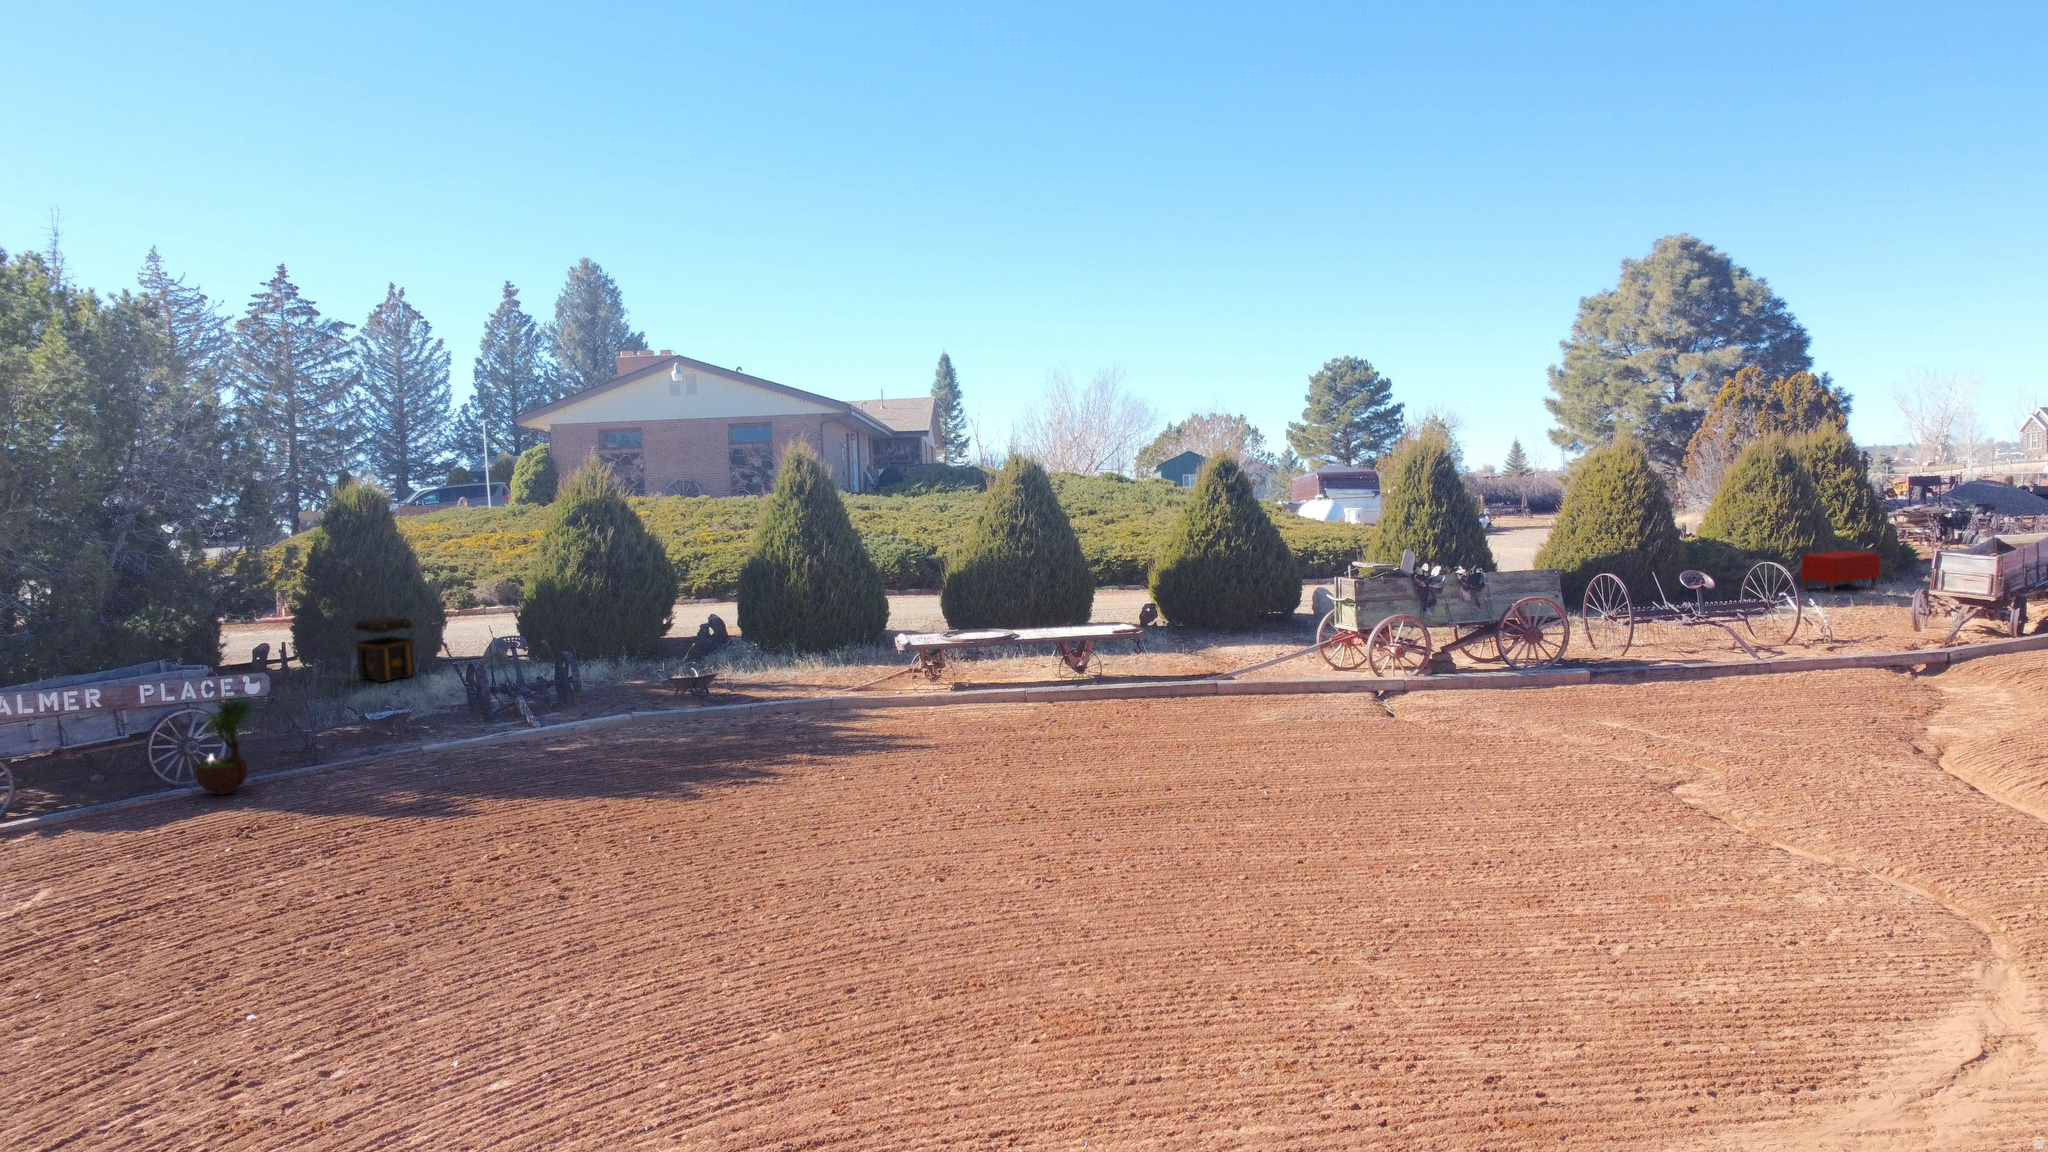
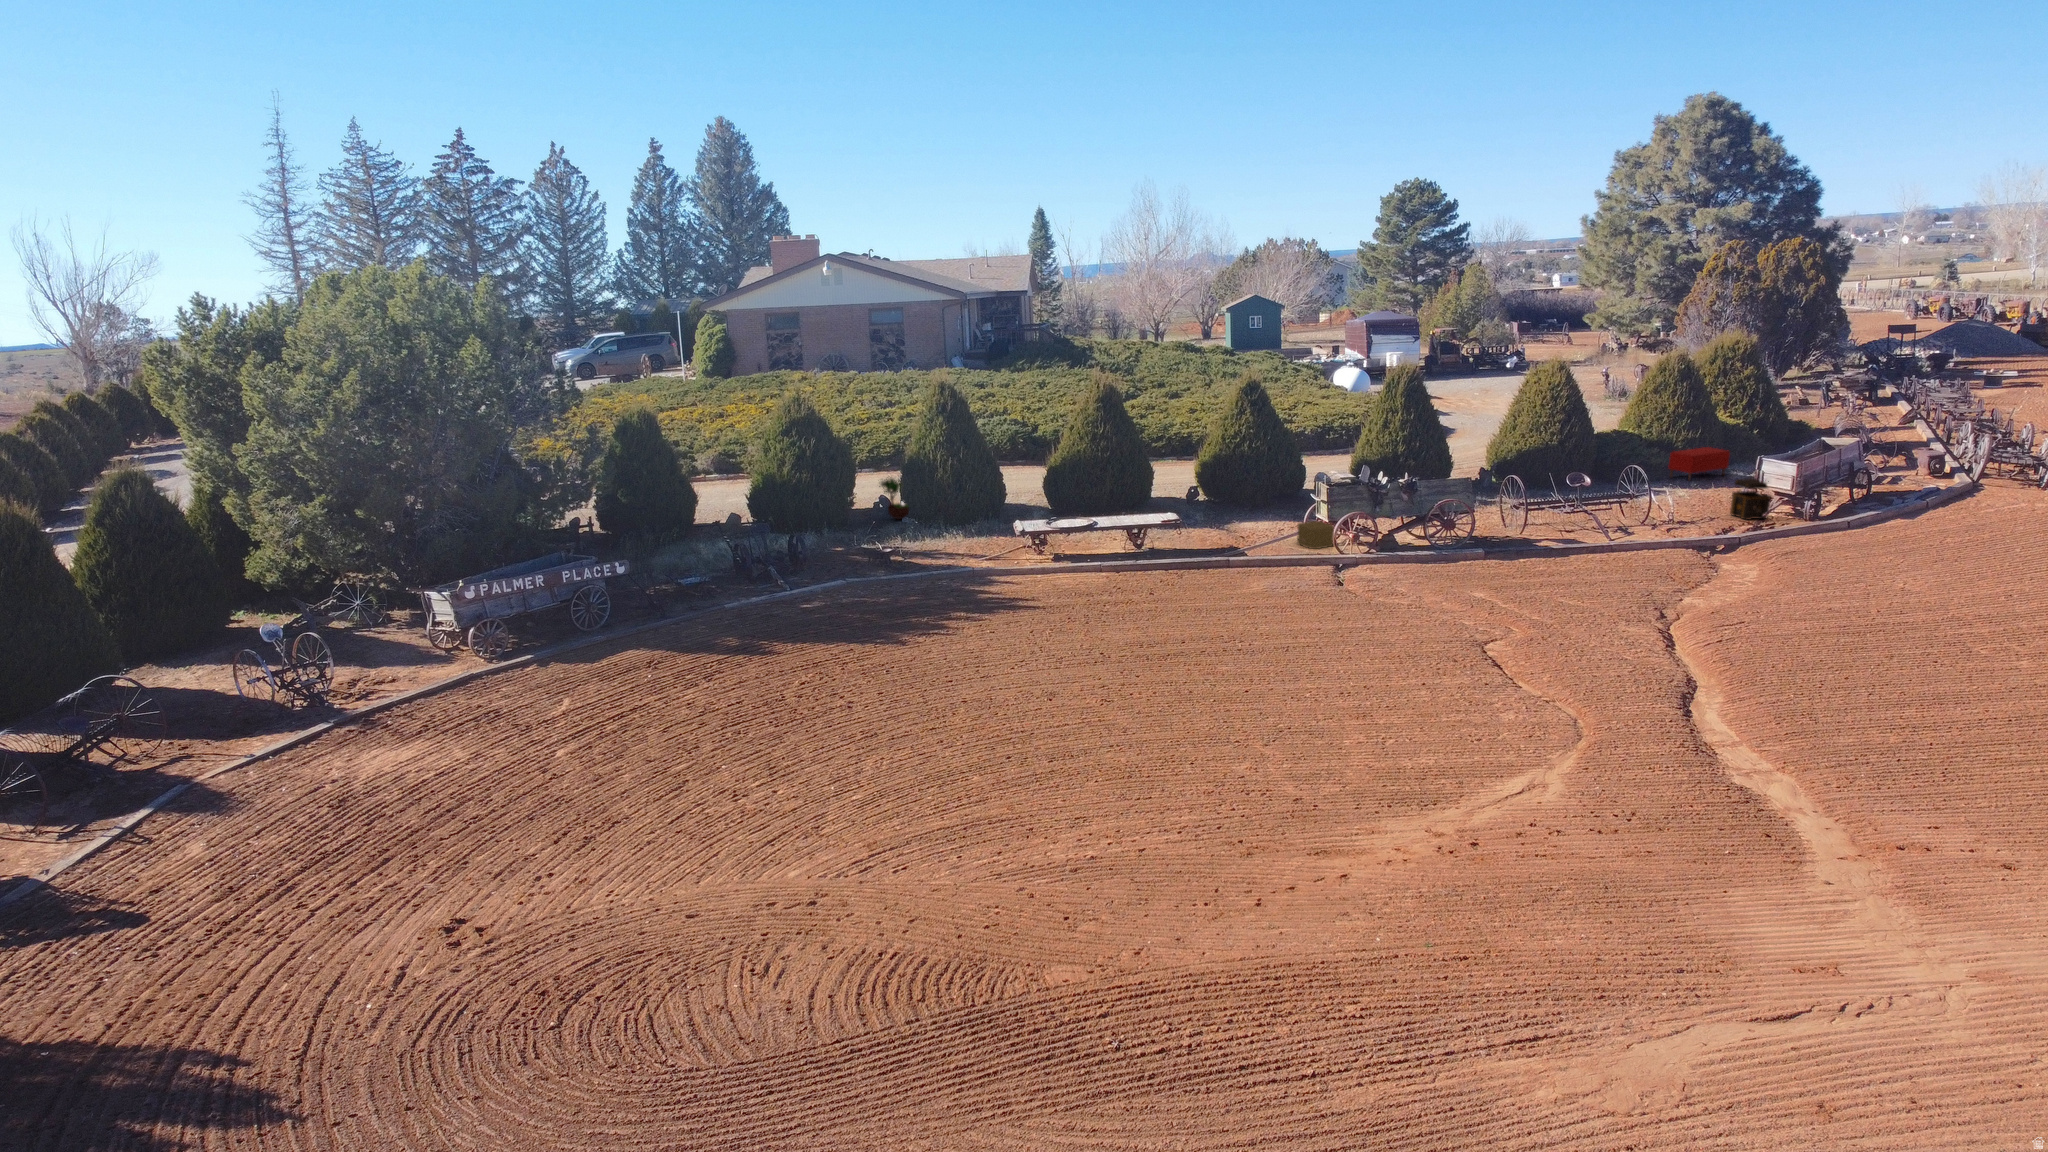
toolbox: present [354,616,415,682] -> present [1730,478,1771,520]
storage box: none [1313,632,1368,671] -> present [1297,521,1334,549]
potted tree: present [195,695,253,794] -> present [879,477,909,520]

